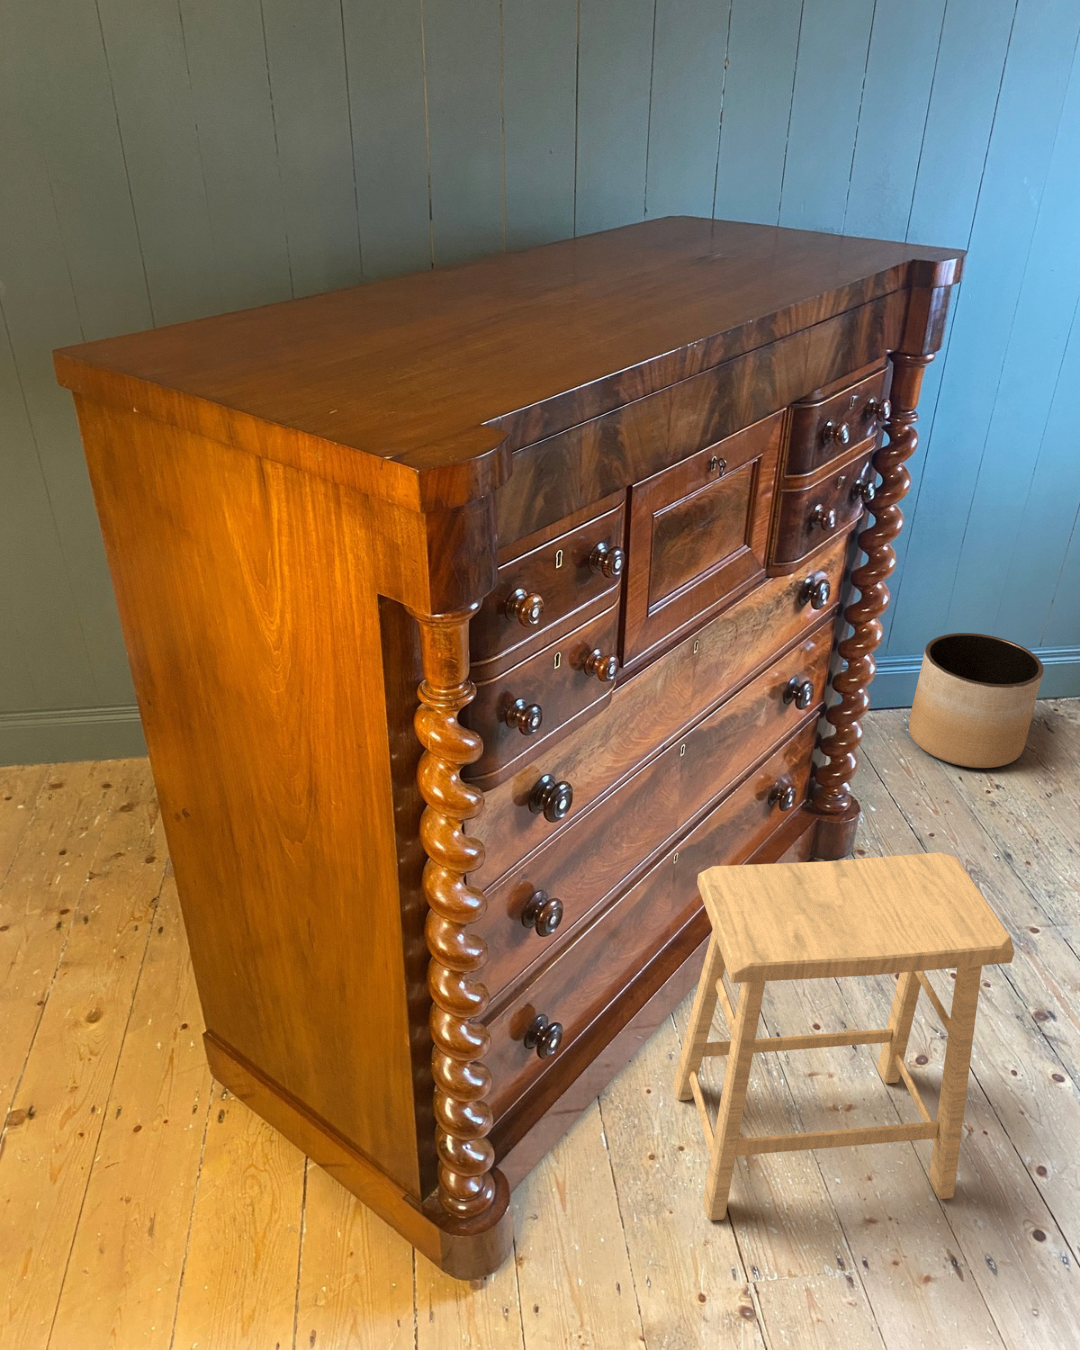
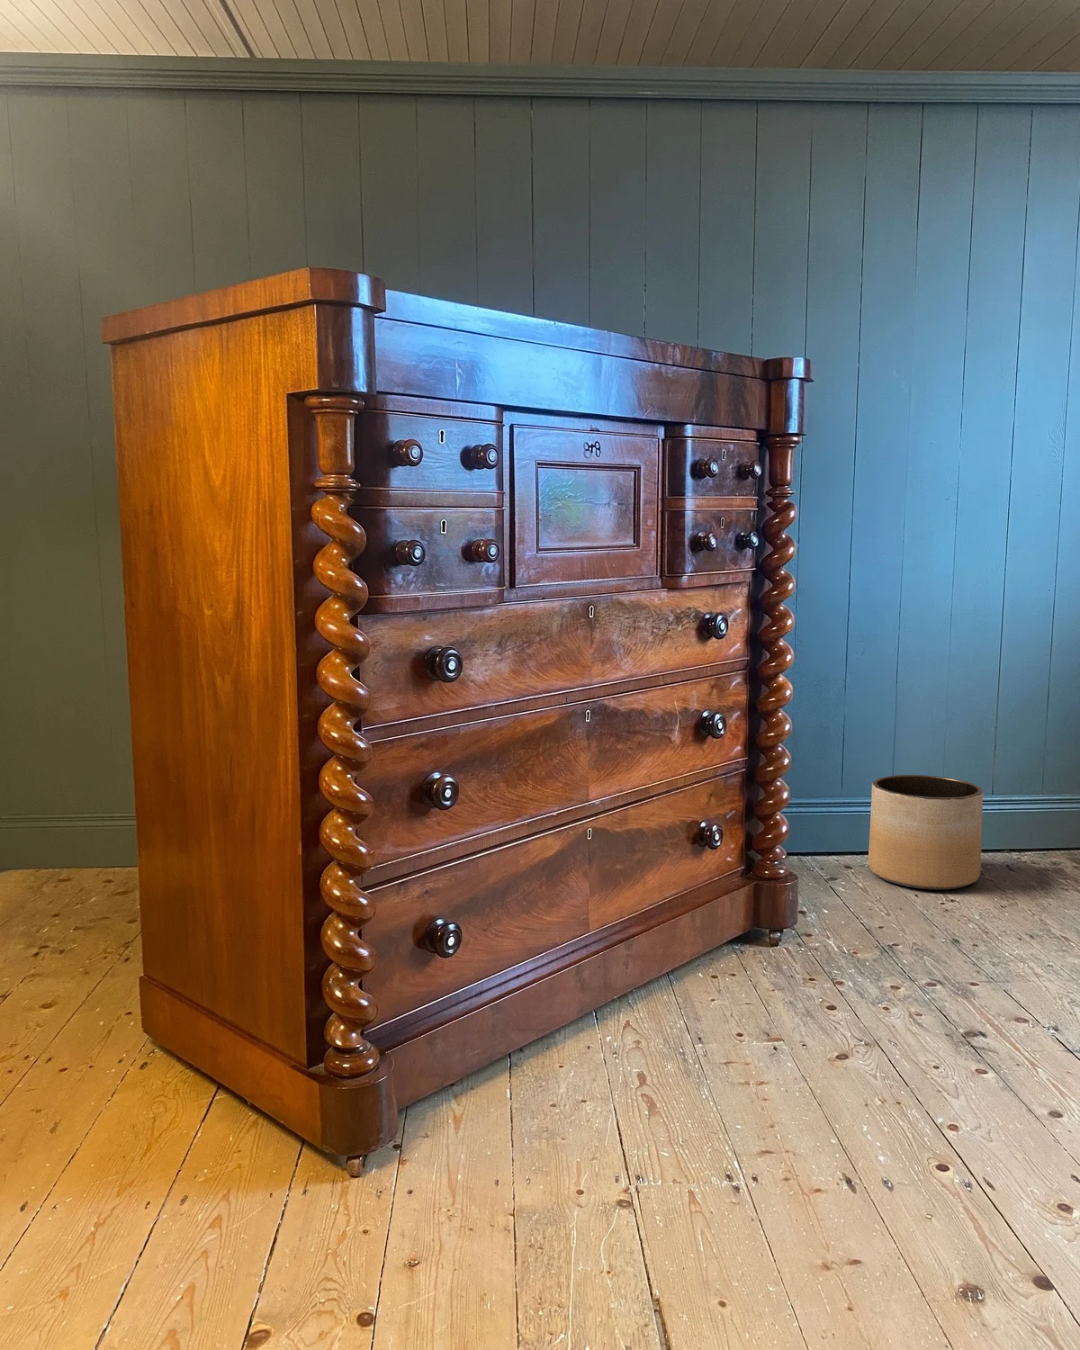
footstool: present [673,852,1015,1220] -> none [587,781,861,1144]

